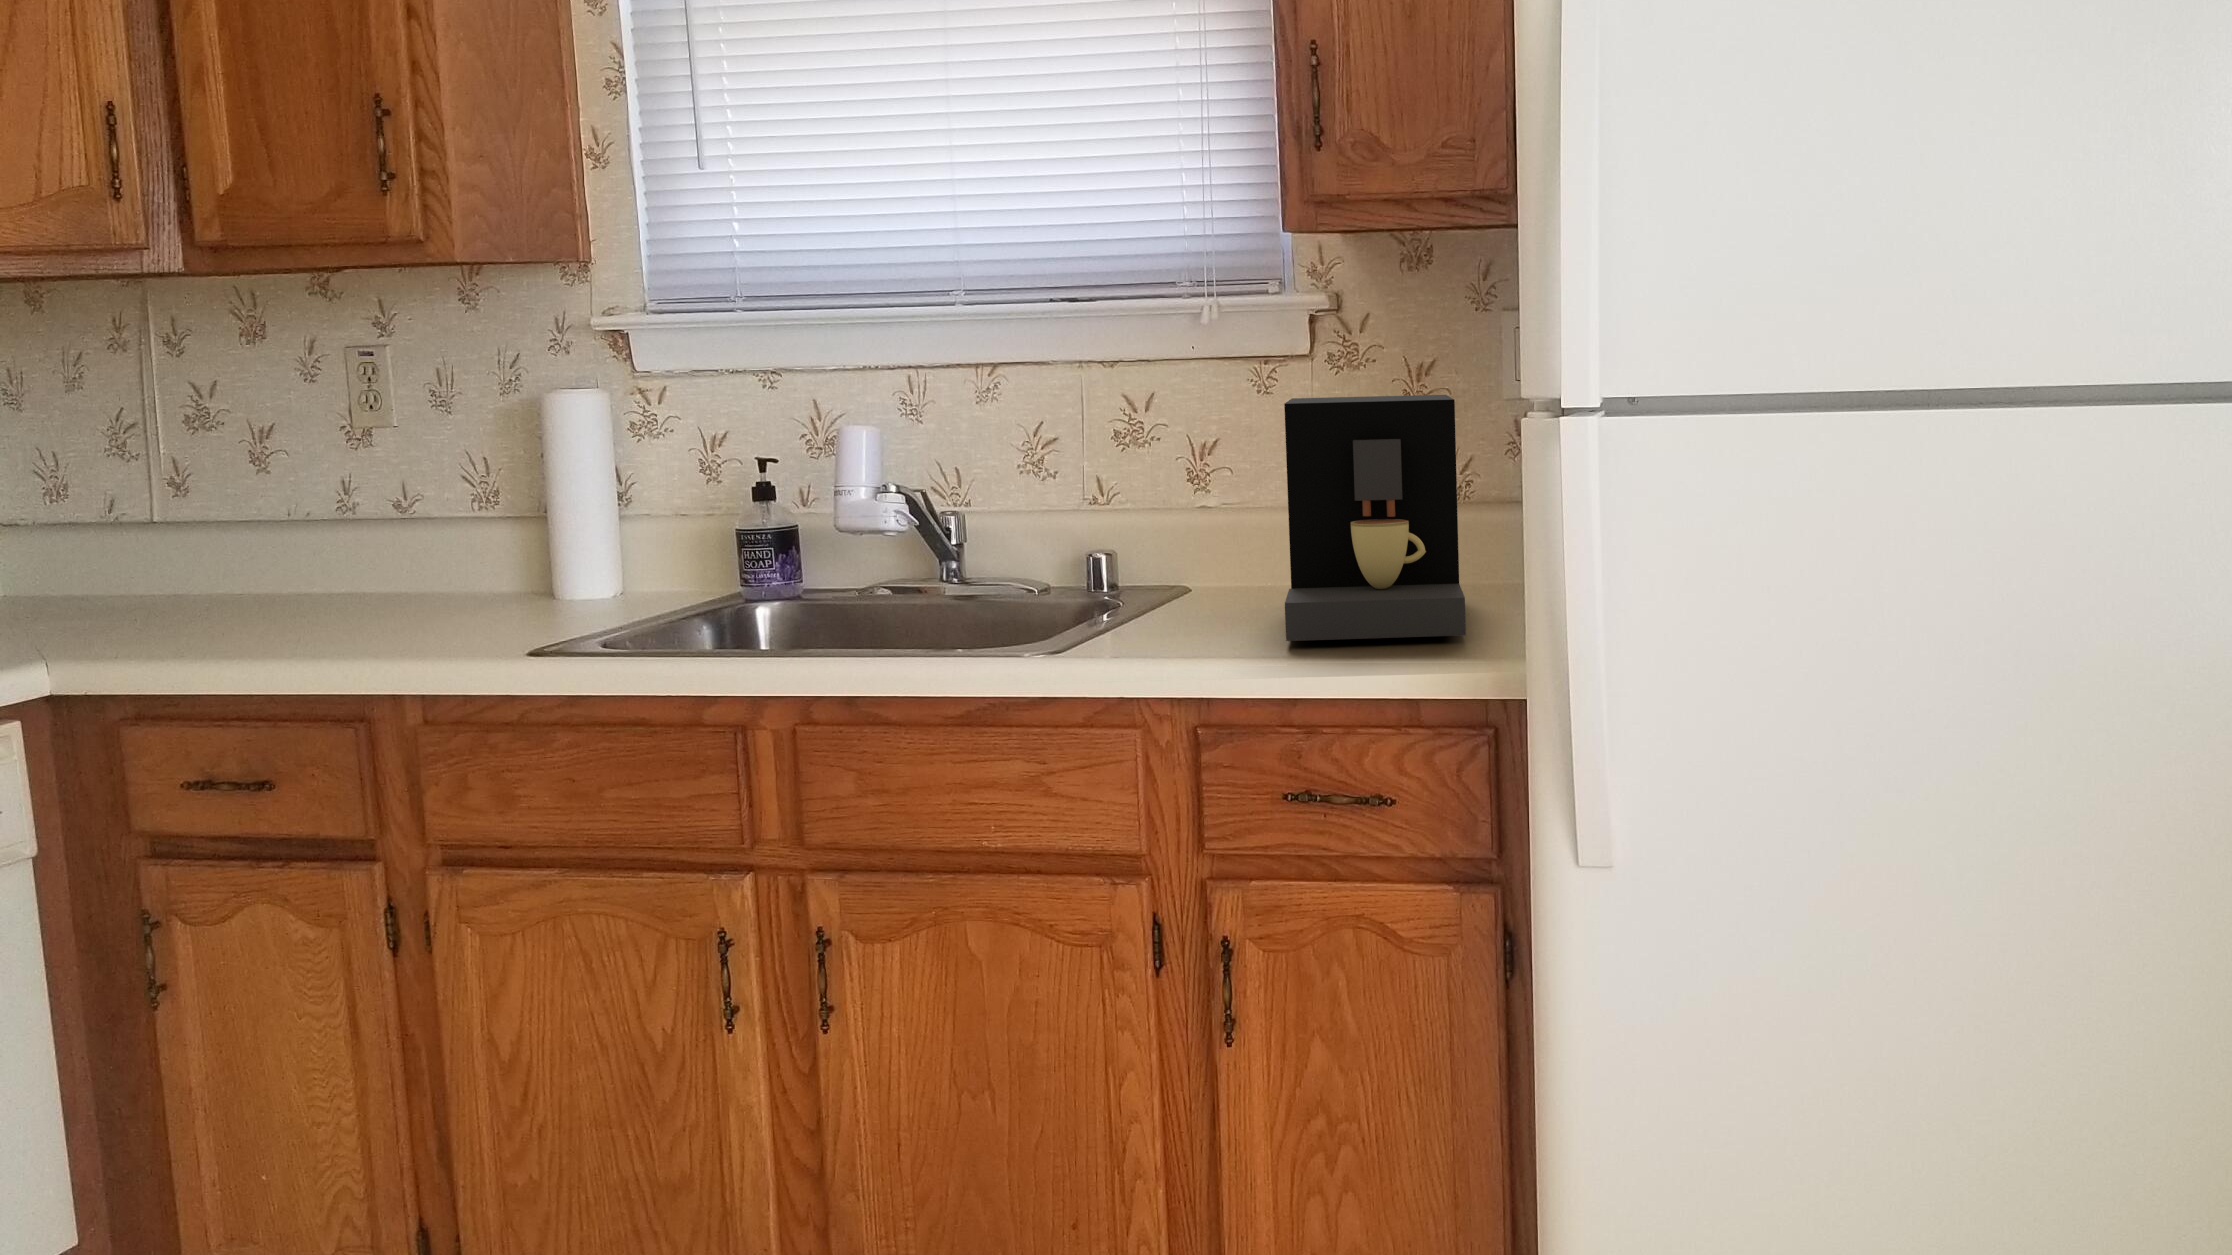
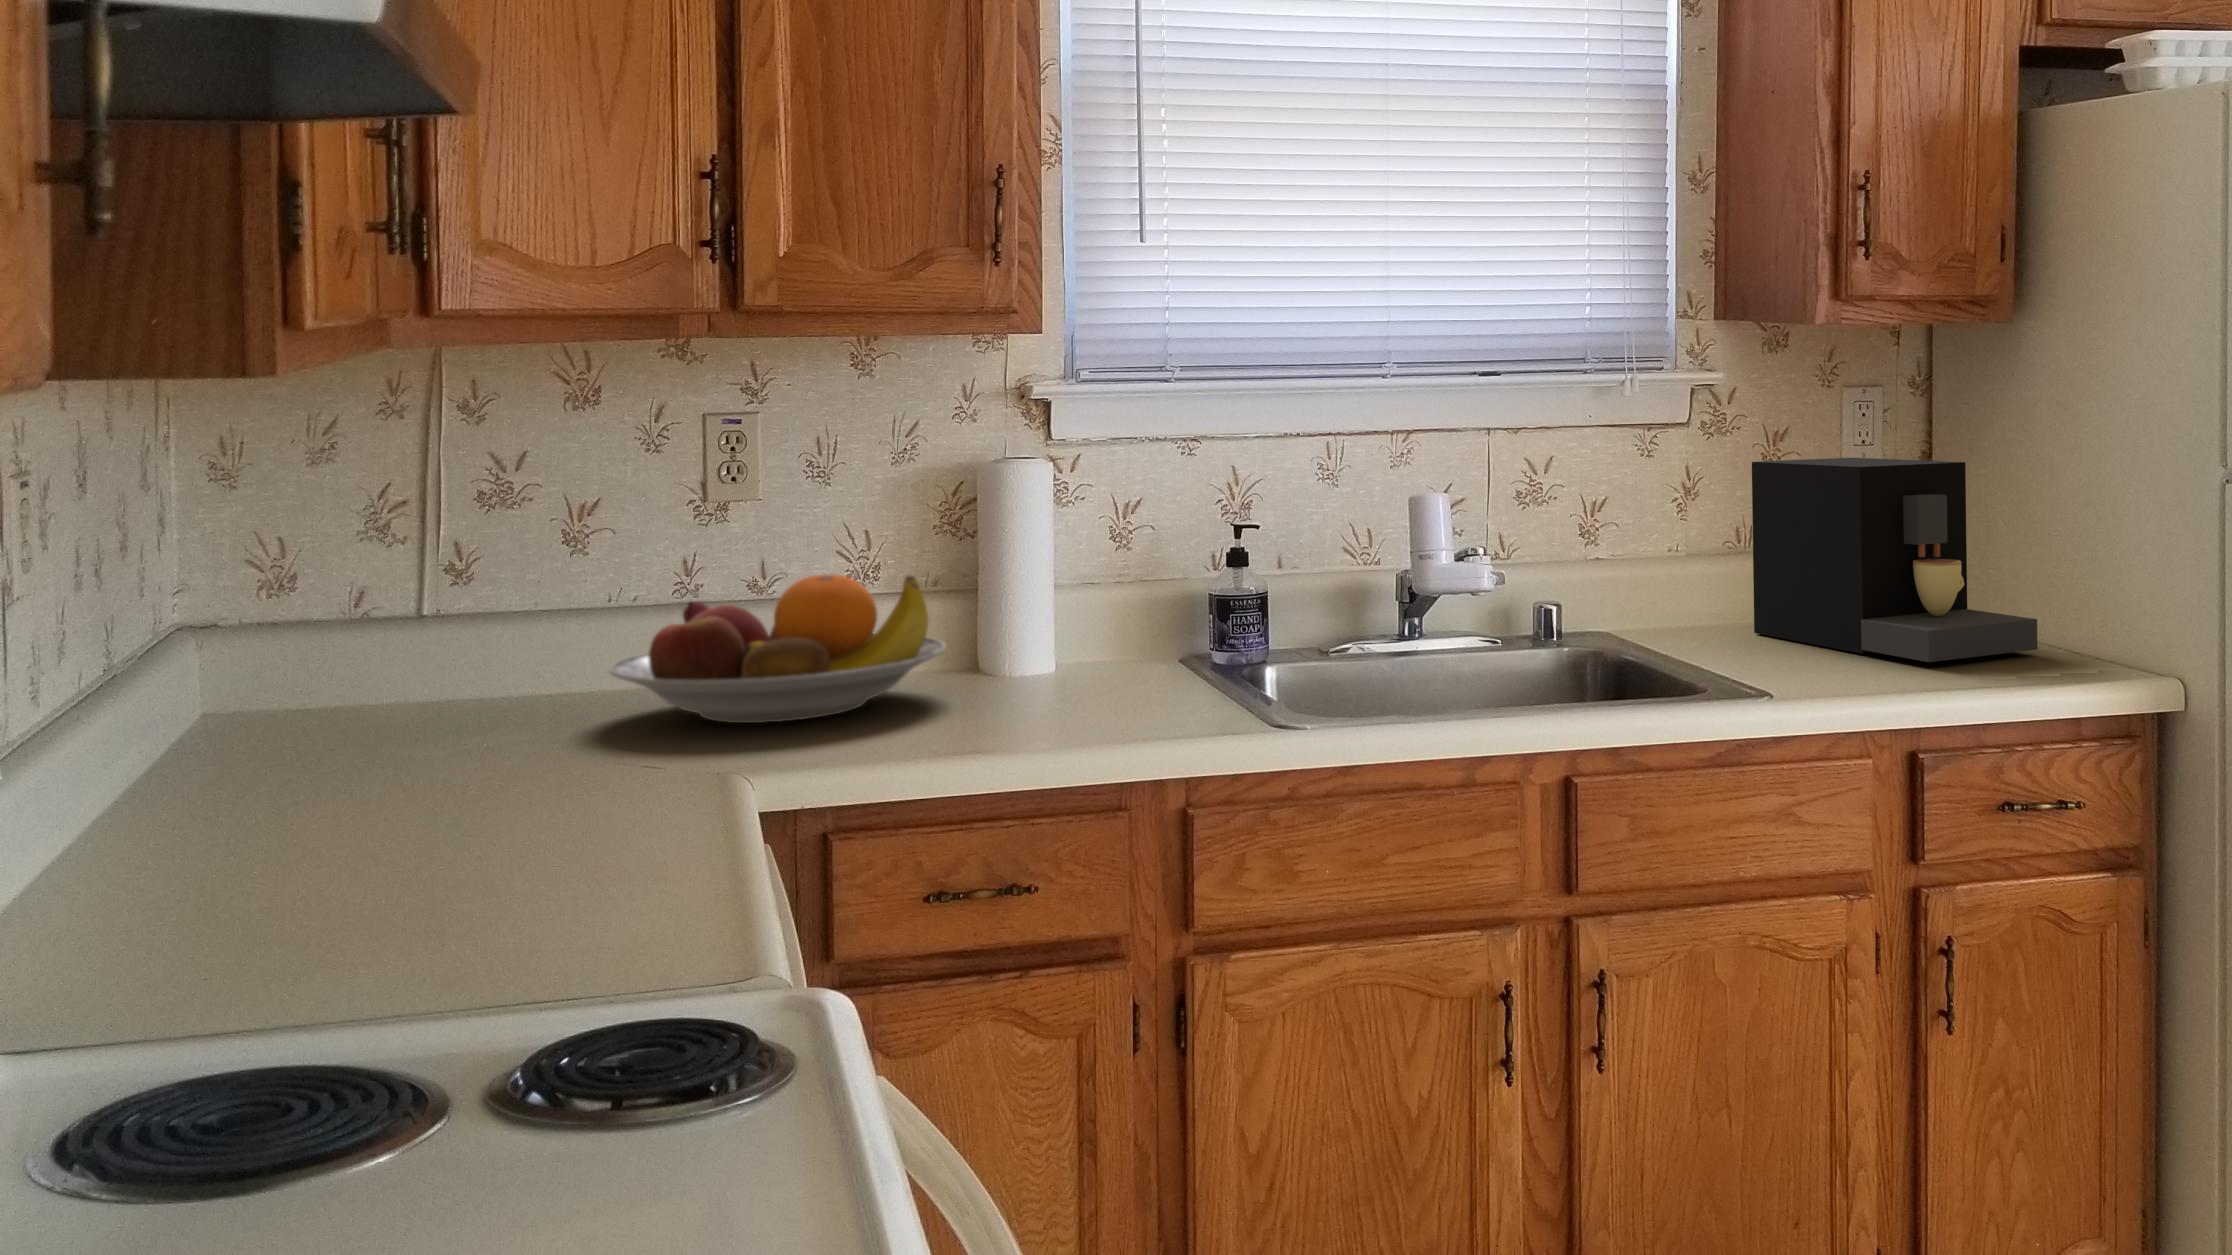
fruit bowl: none [102,497,441,630] -> present [609,574,946,723]

